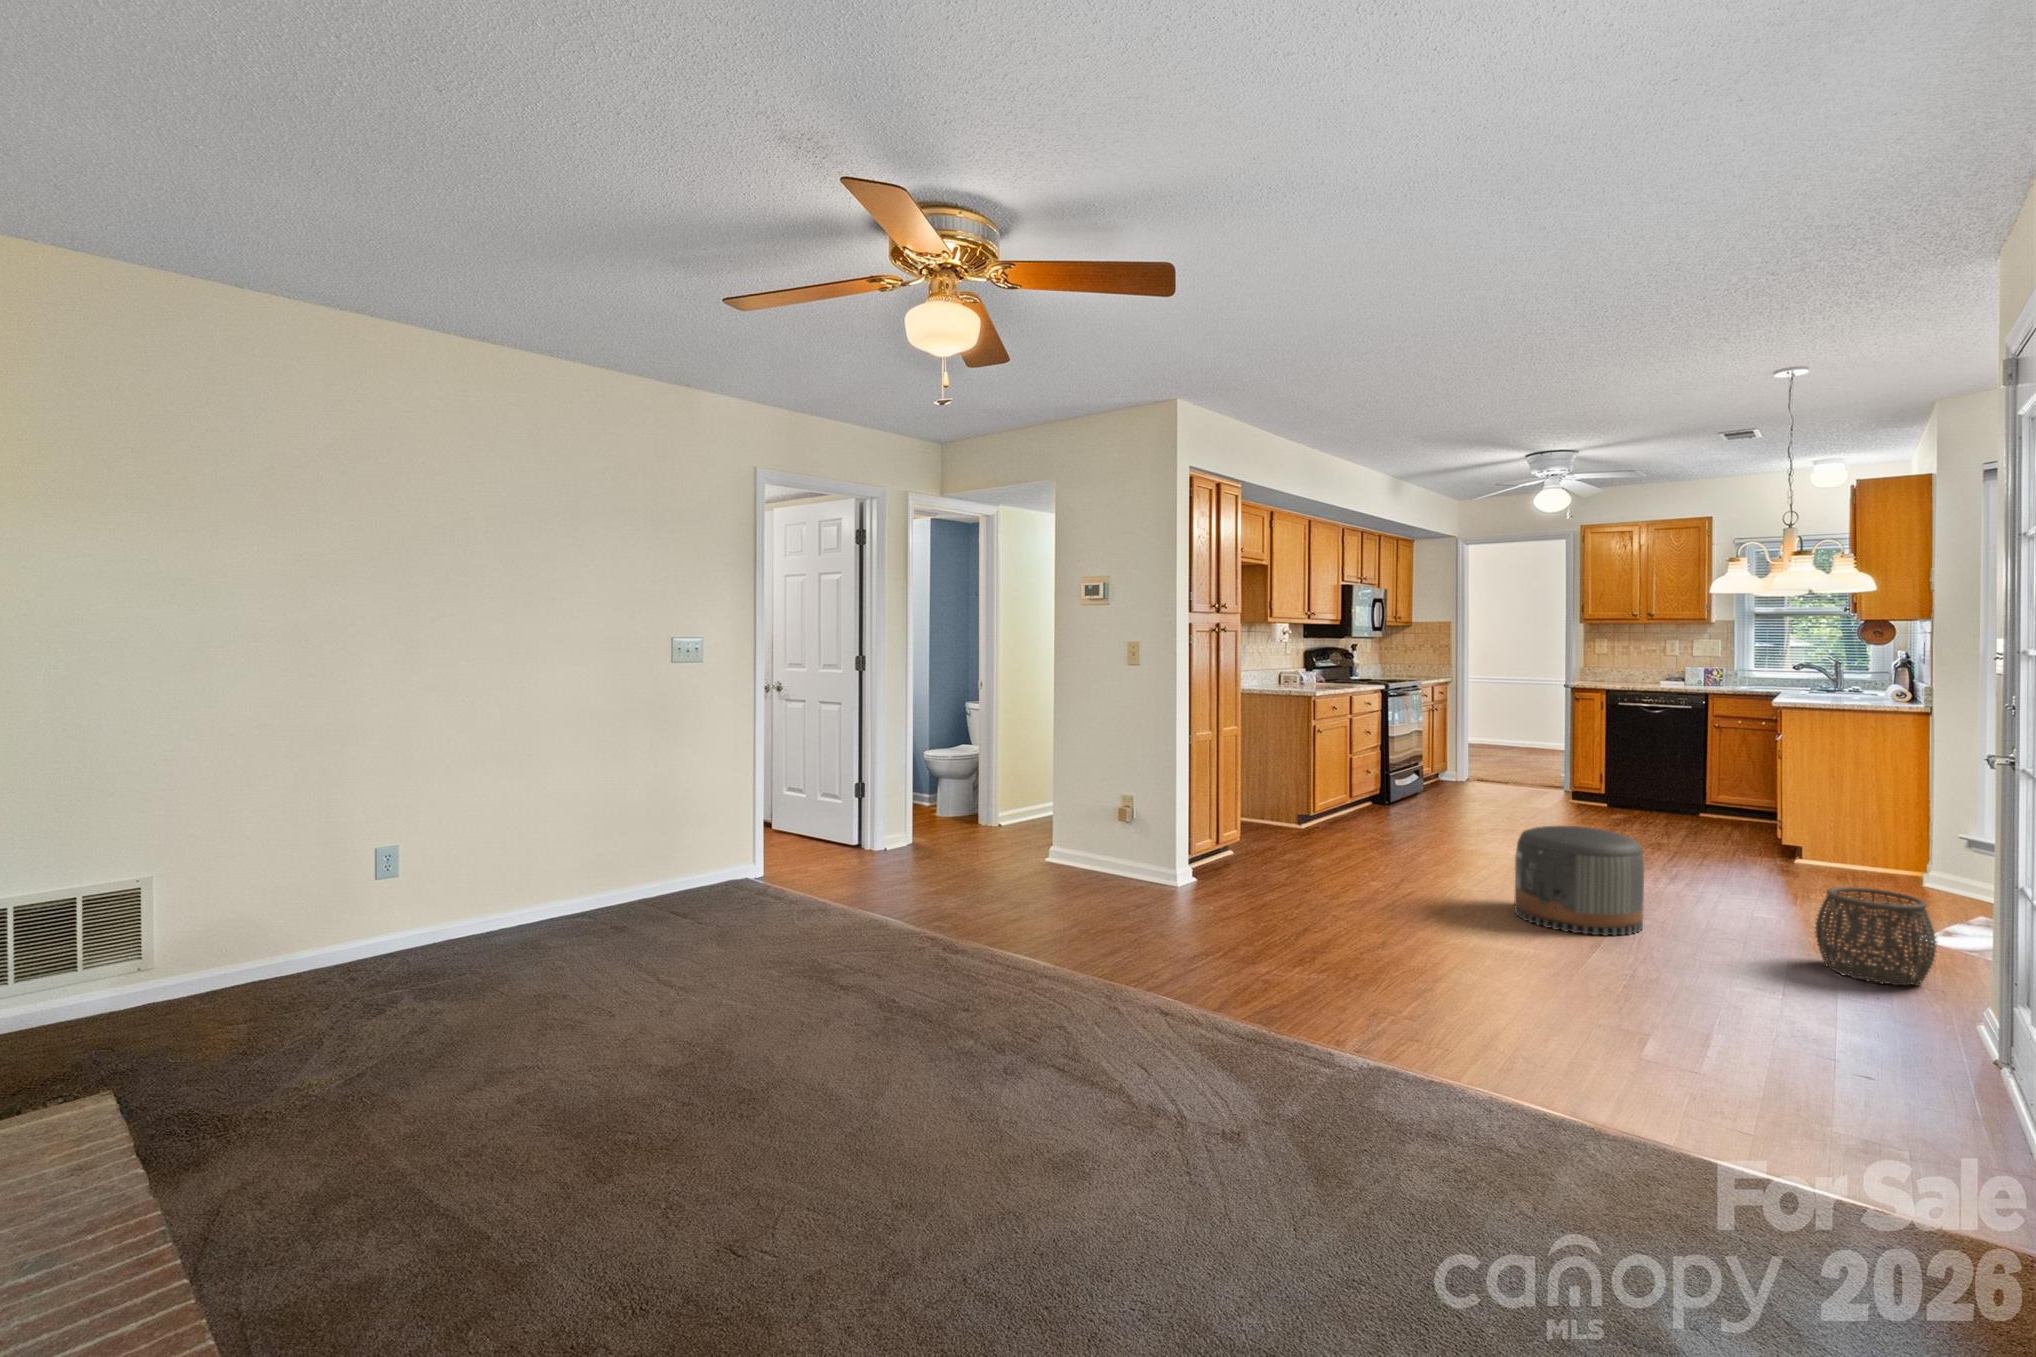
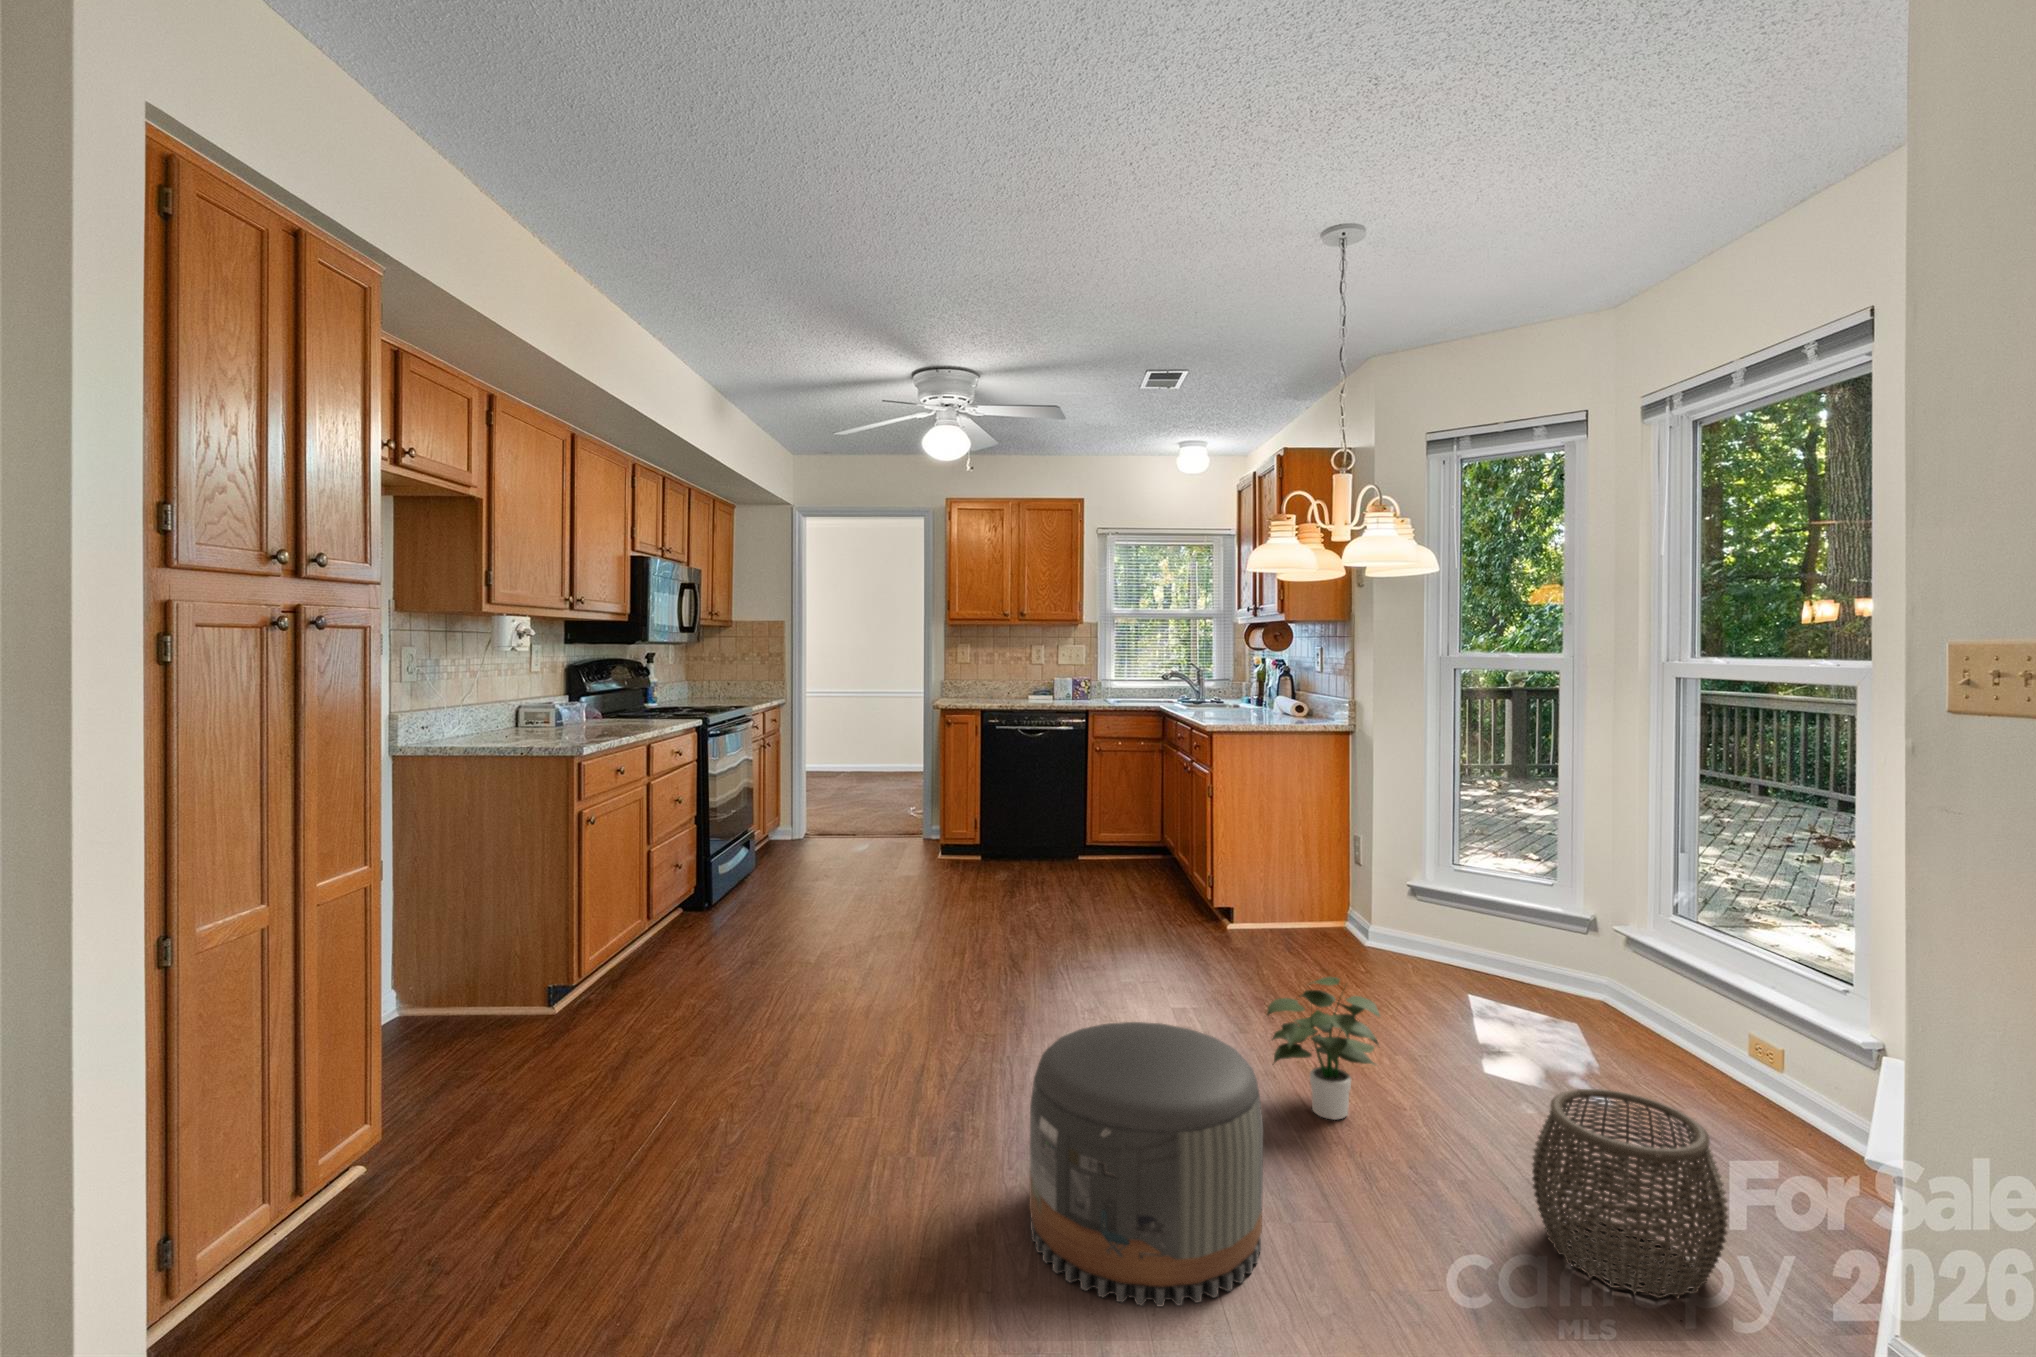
potted plant: none [1700,841,1792,920] -> present [1267,977,1380,1120]

